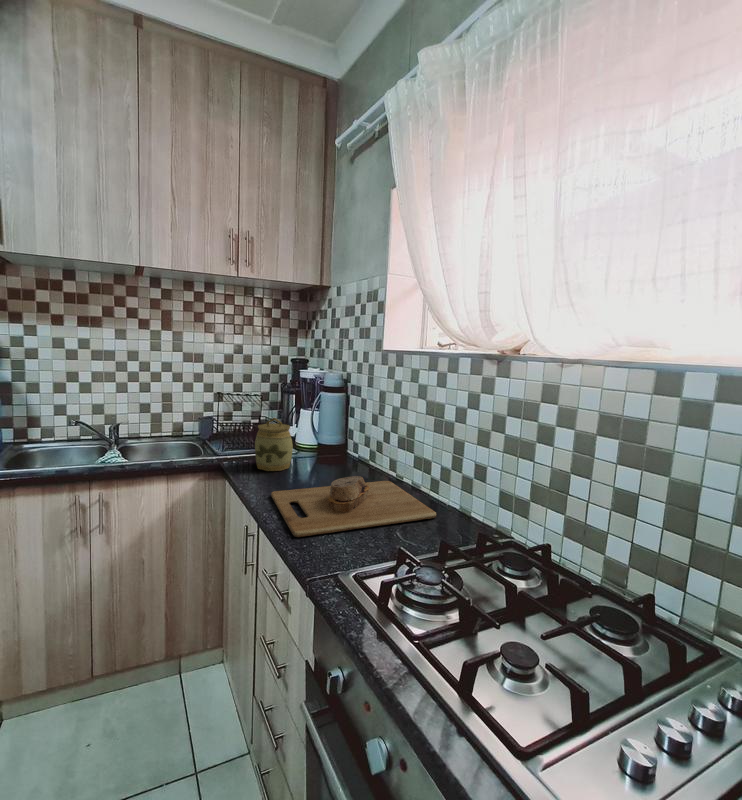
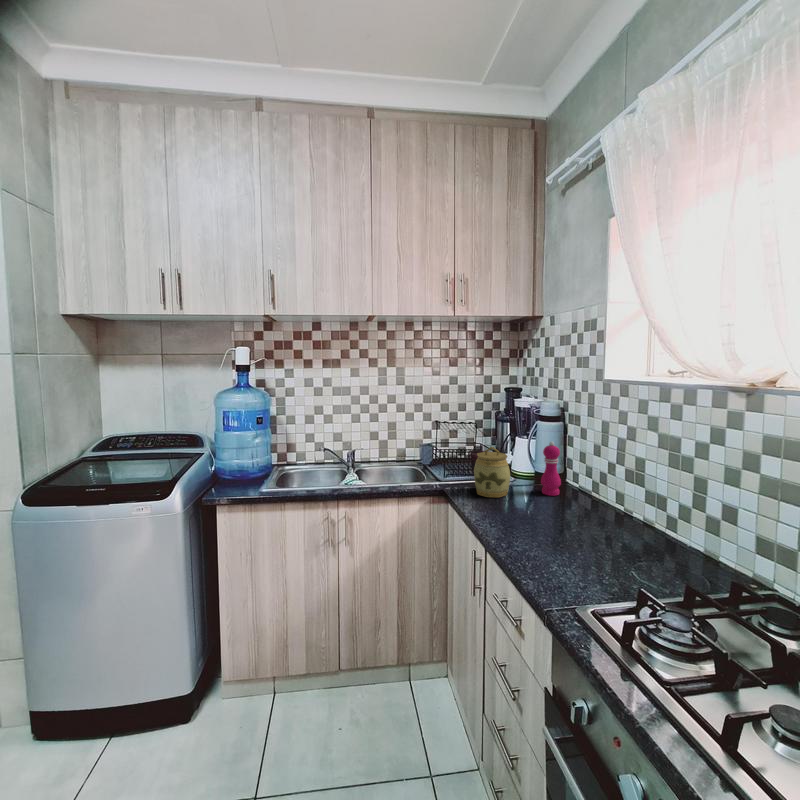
pepper mill: none [324,412,343,466] -> present [541,441,561,496]
cutting board: present [271,476,436,537] -> none [495,509,676,564]

